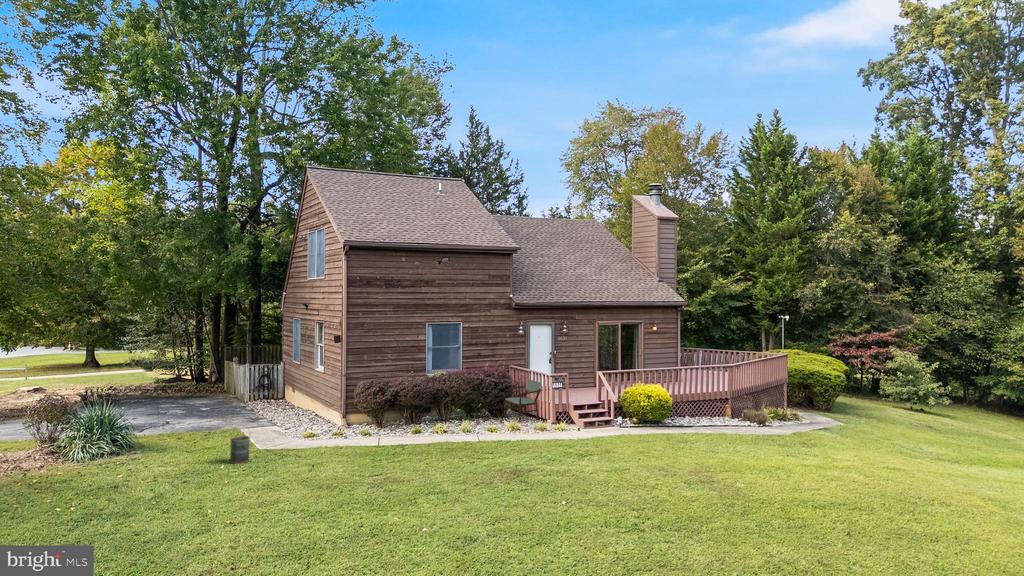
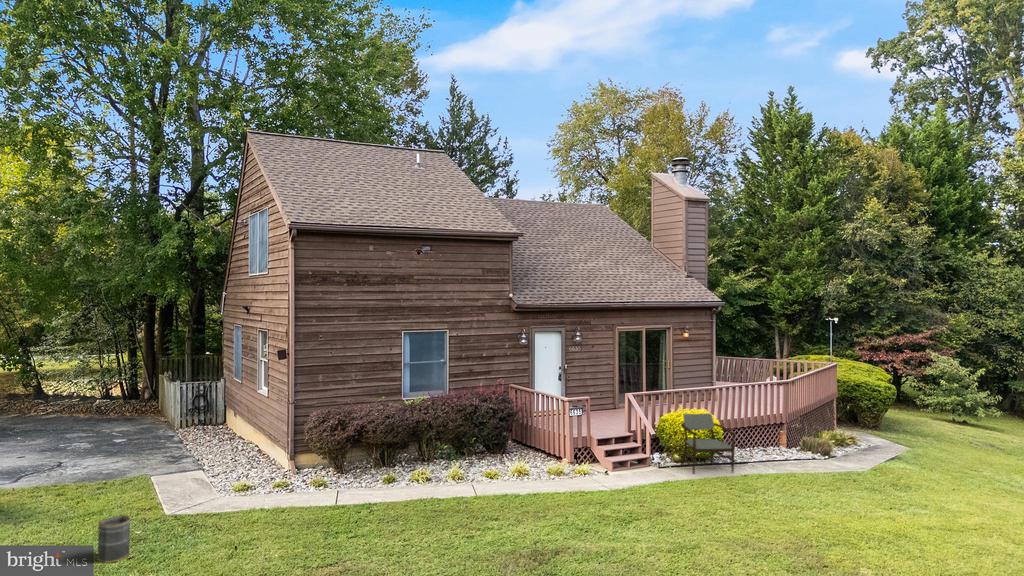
armchair: present [504,380,541,423] -> present [681,413,736,474]

